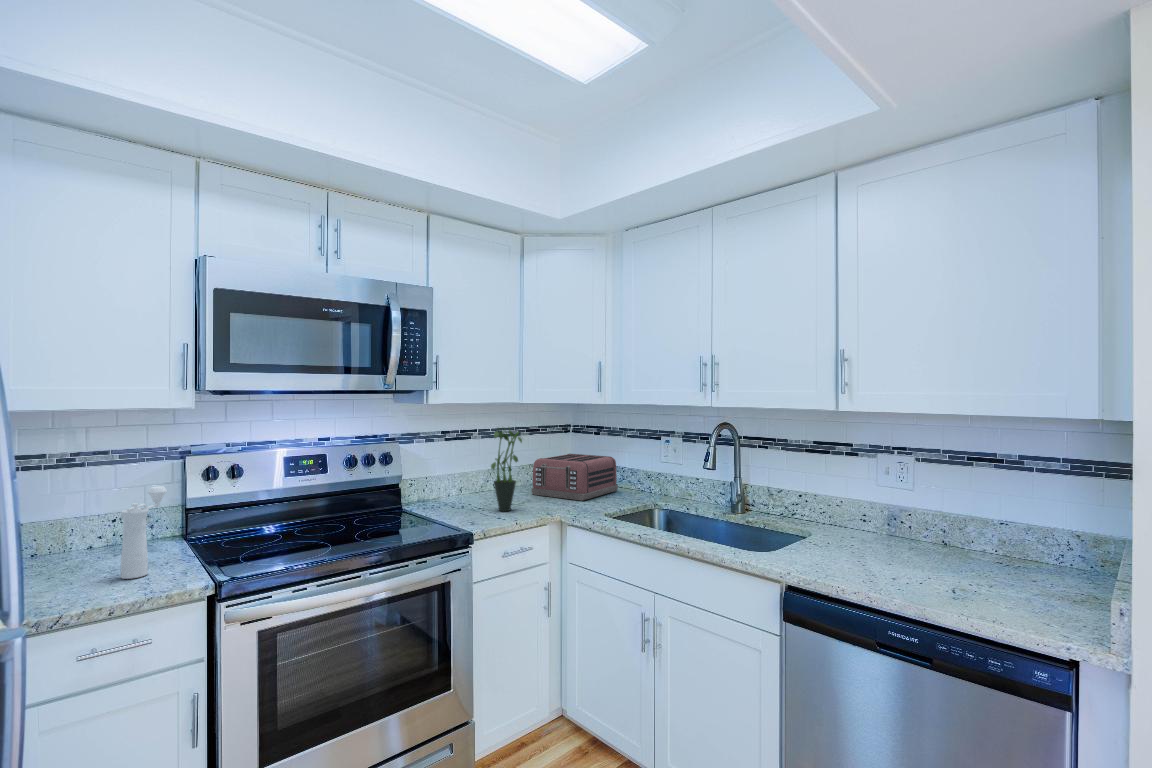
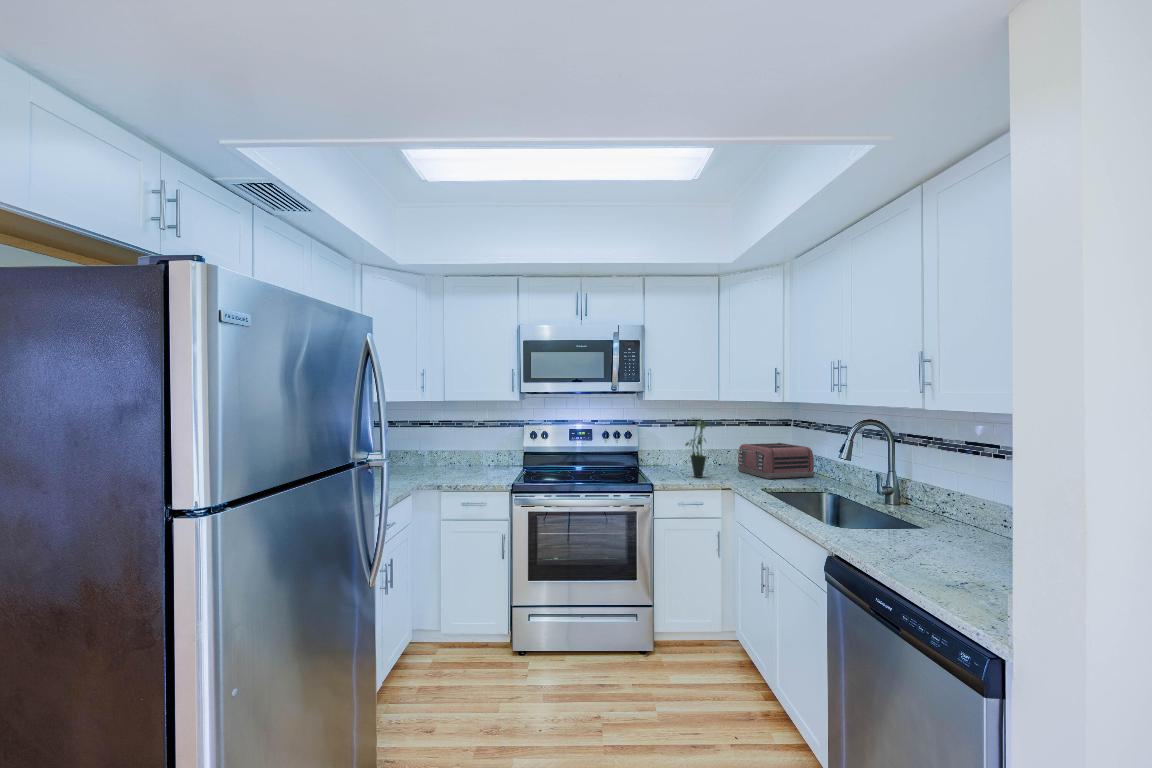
pepper mill: present [121,486,167,579] -> none [482,438,504,478]

